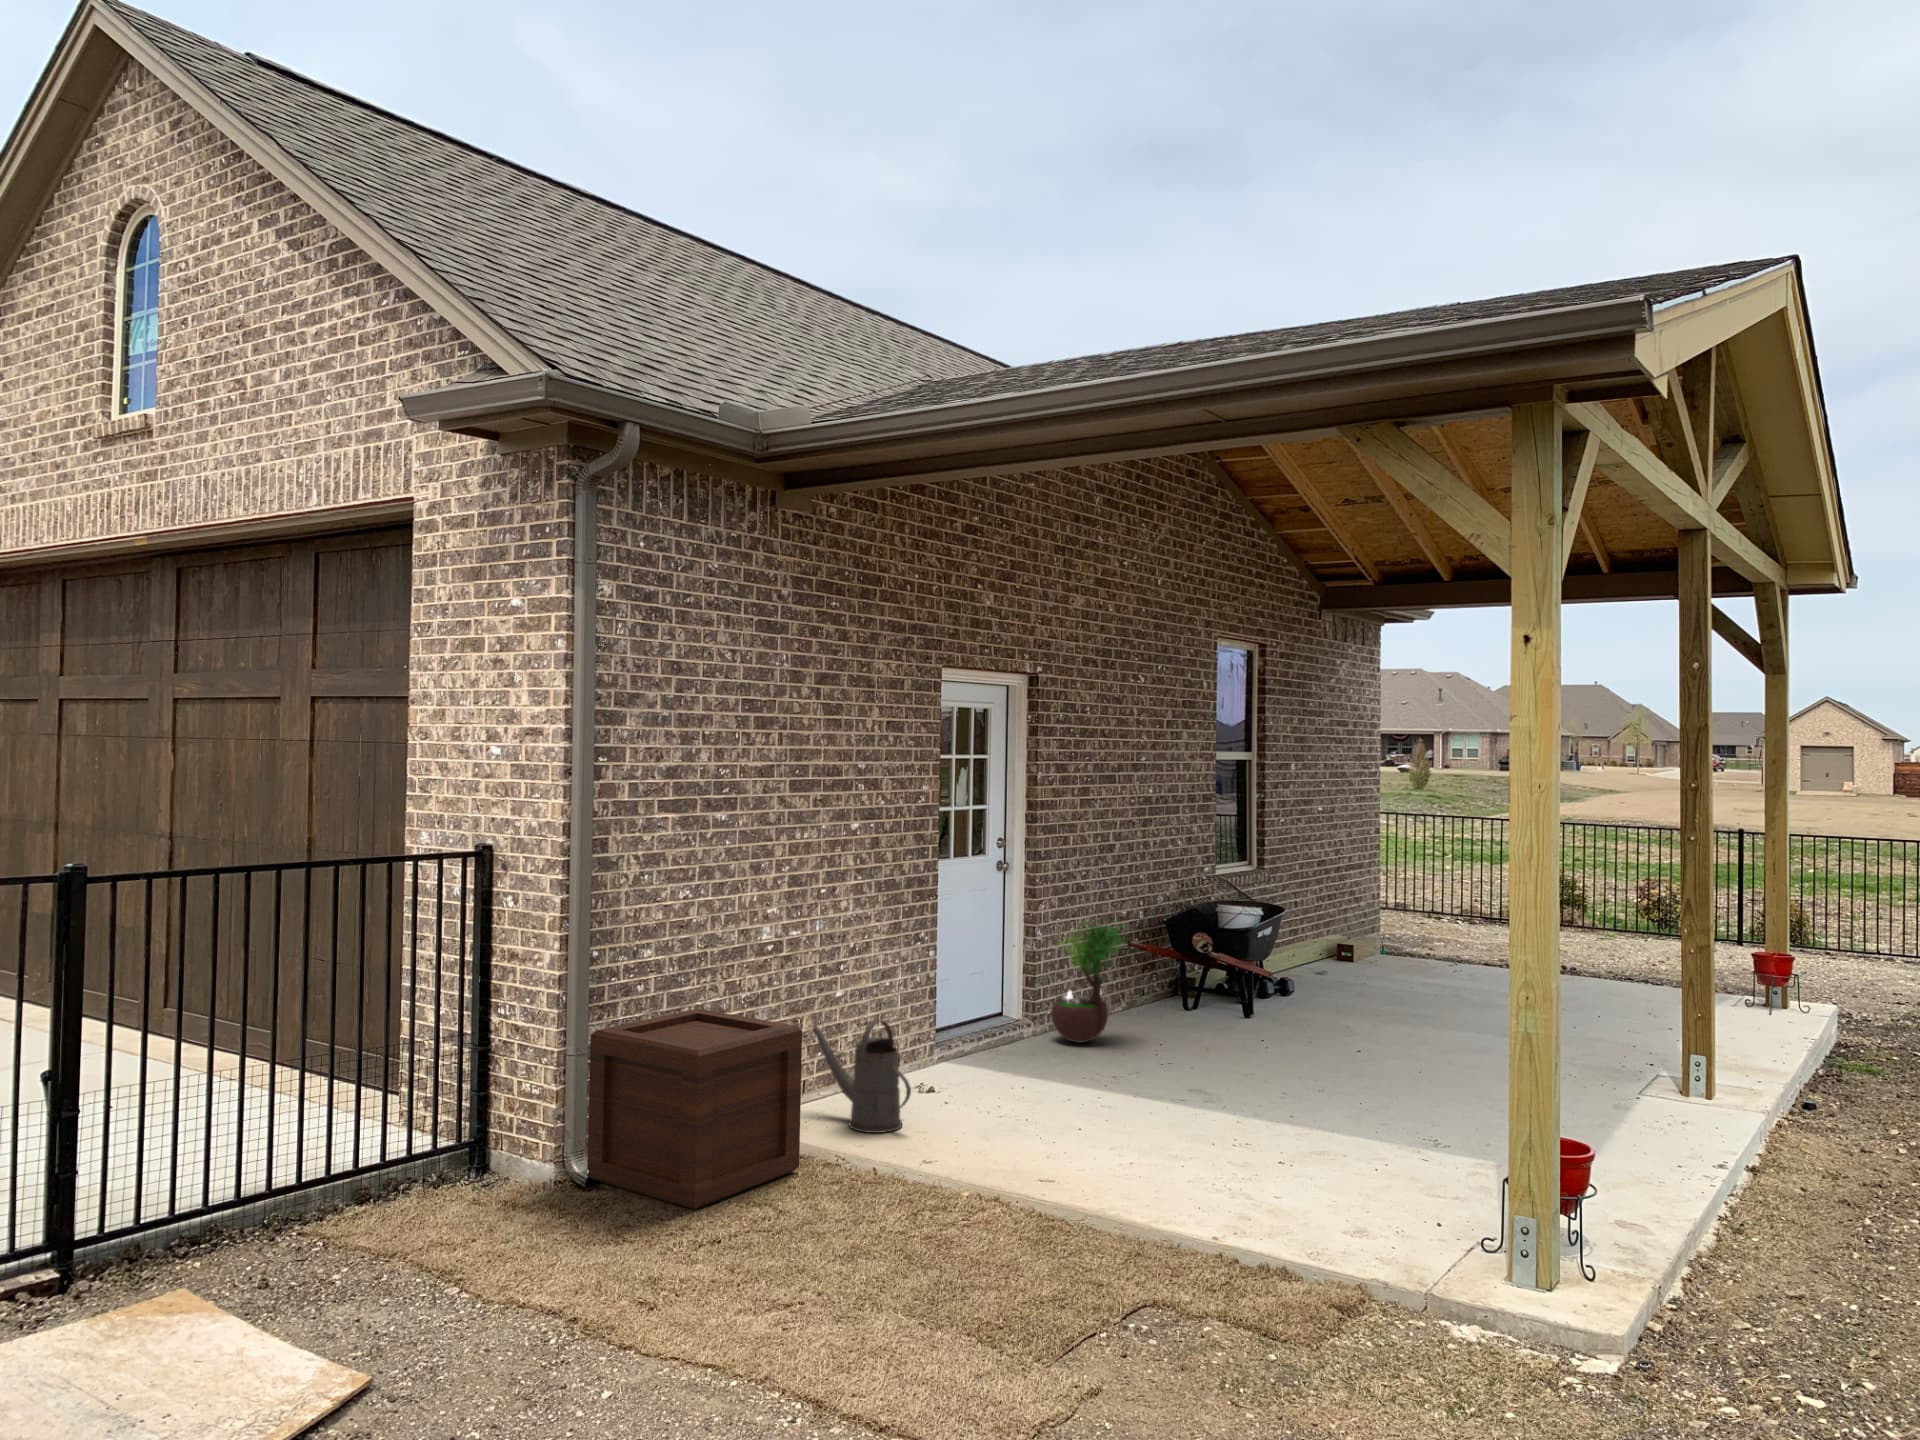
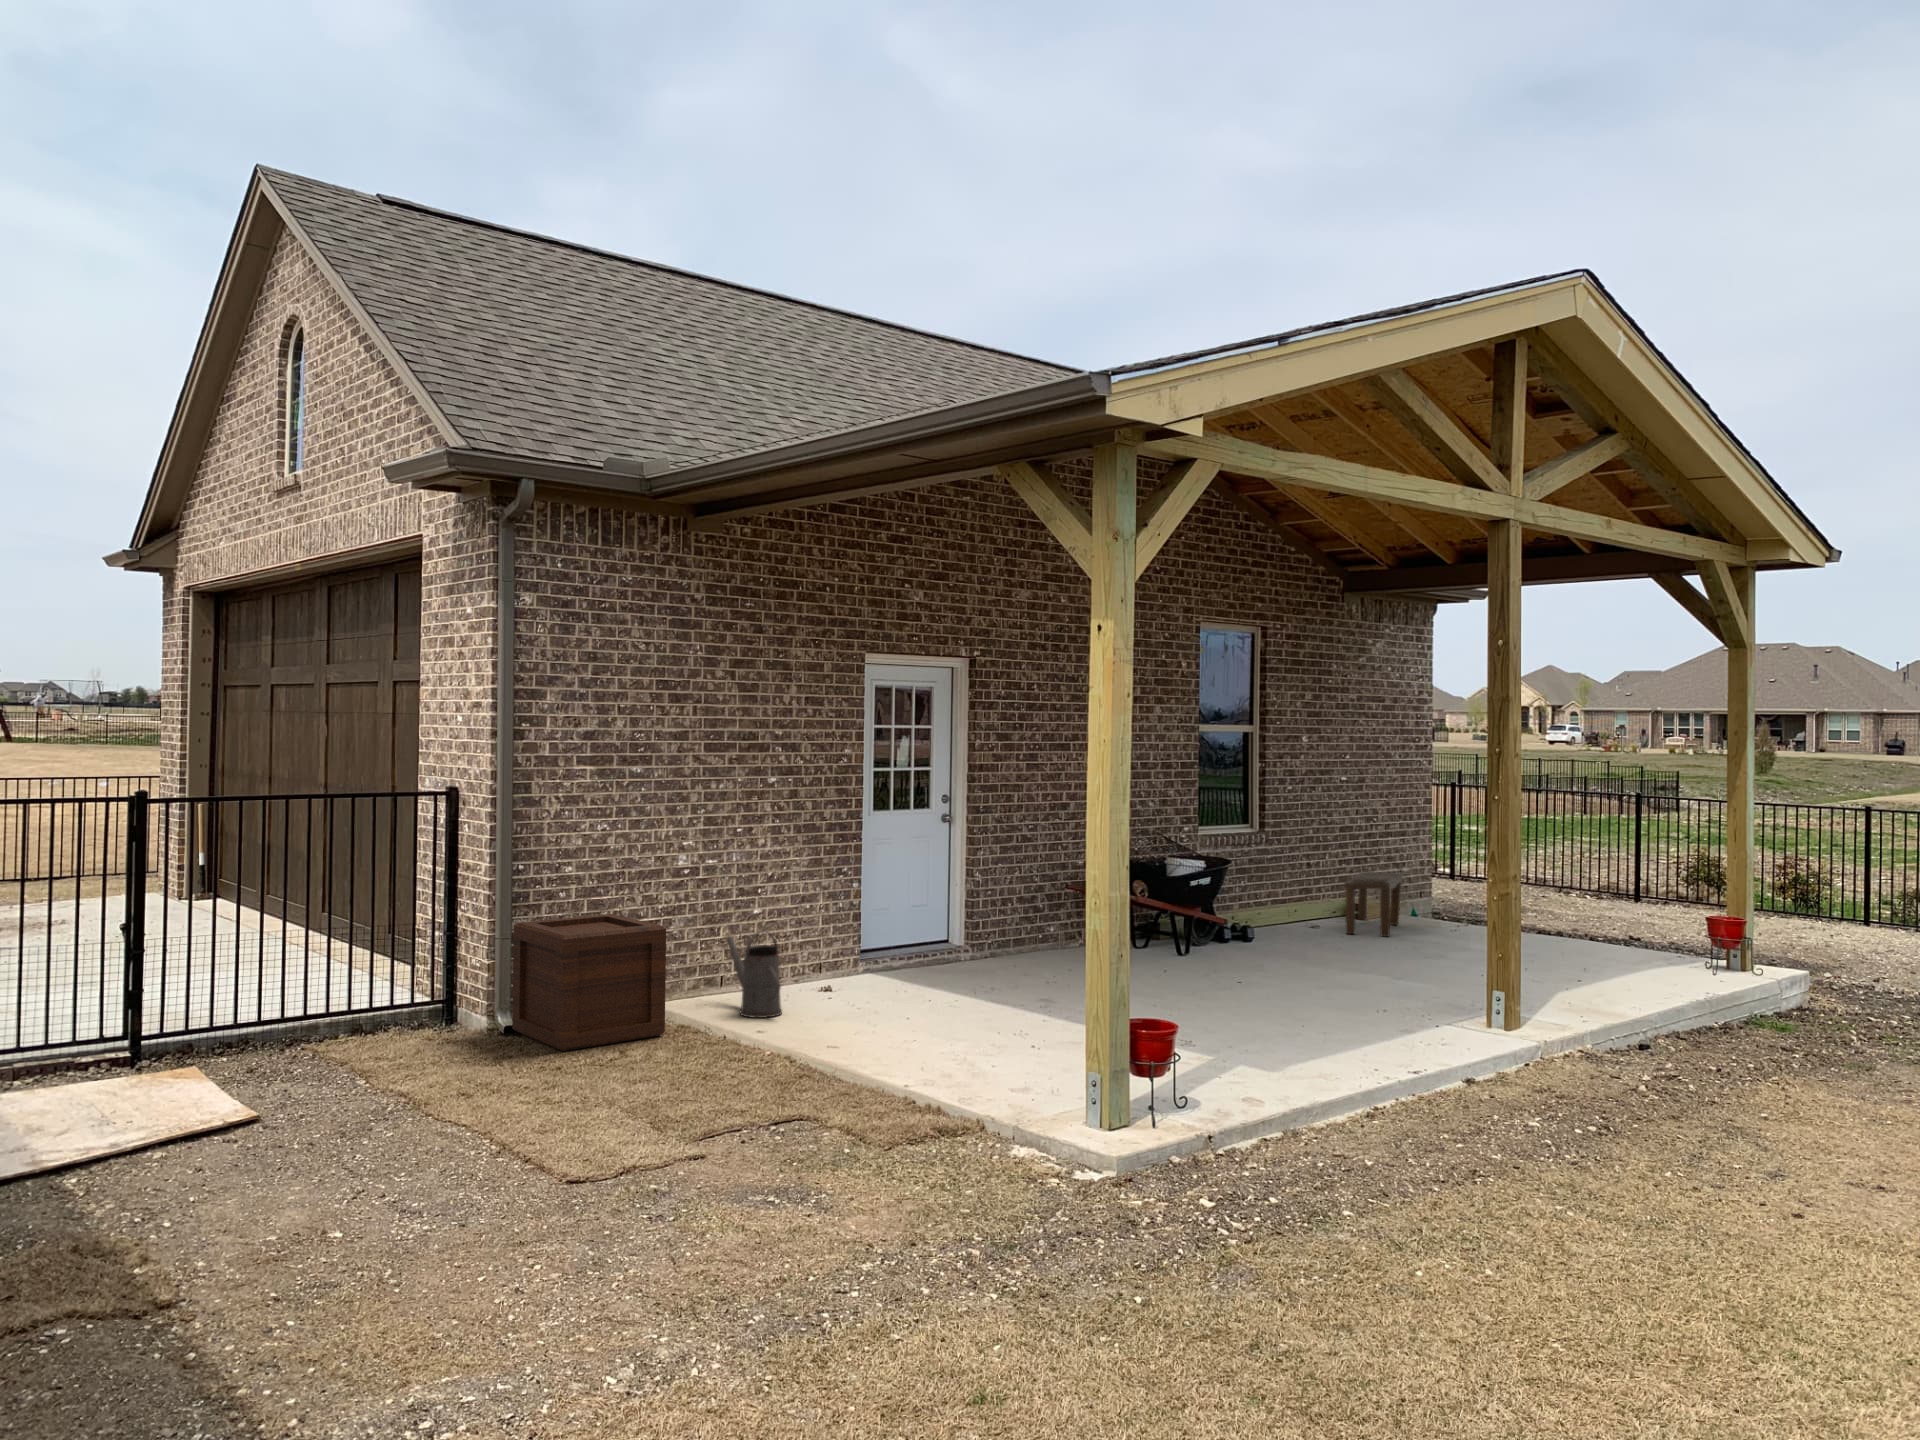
bench: none [1332,908,1388,978] -> present [1344,872,1403,936]
potted tree: present [1051,920,1124,1043] -> none [988,858,1053,971]

